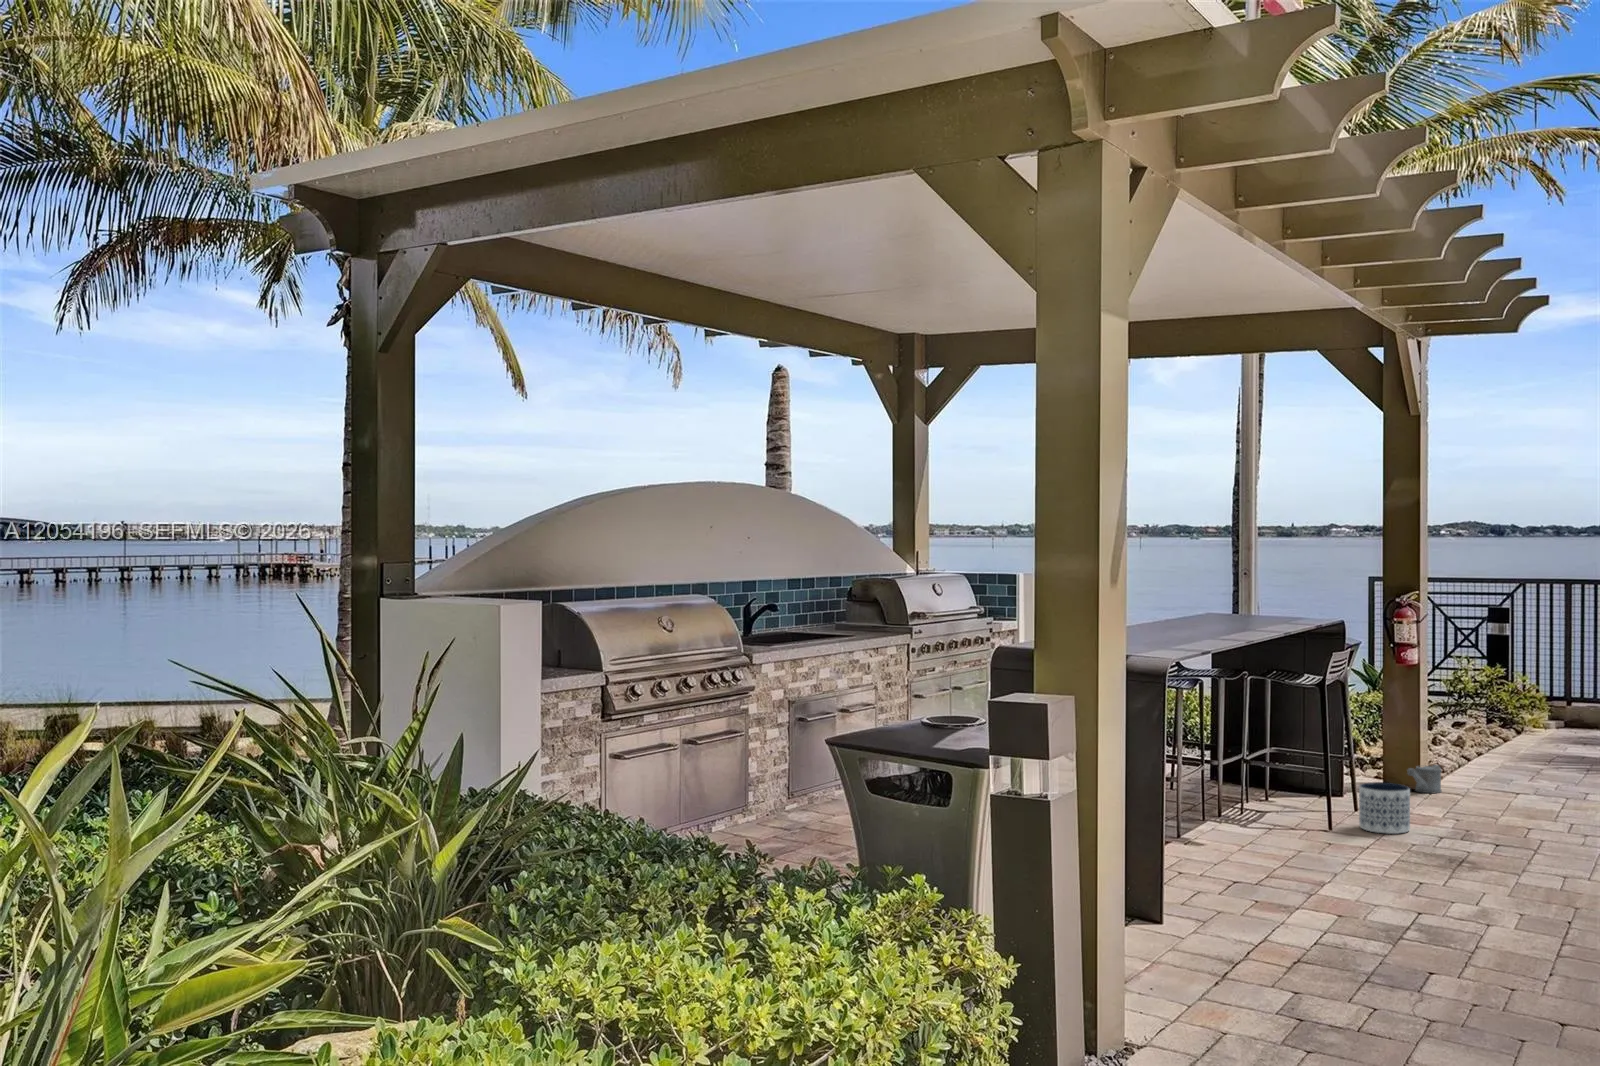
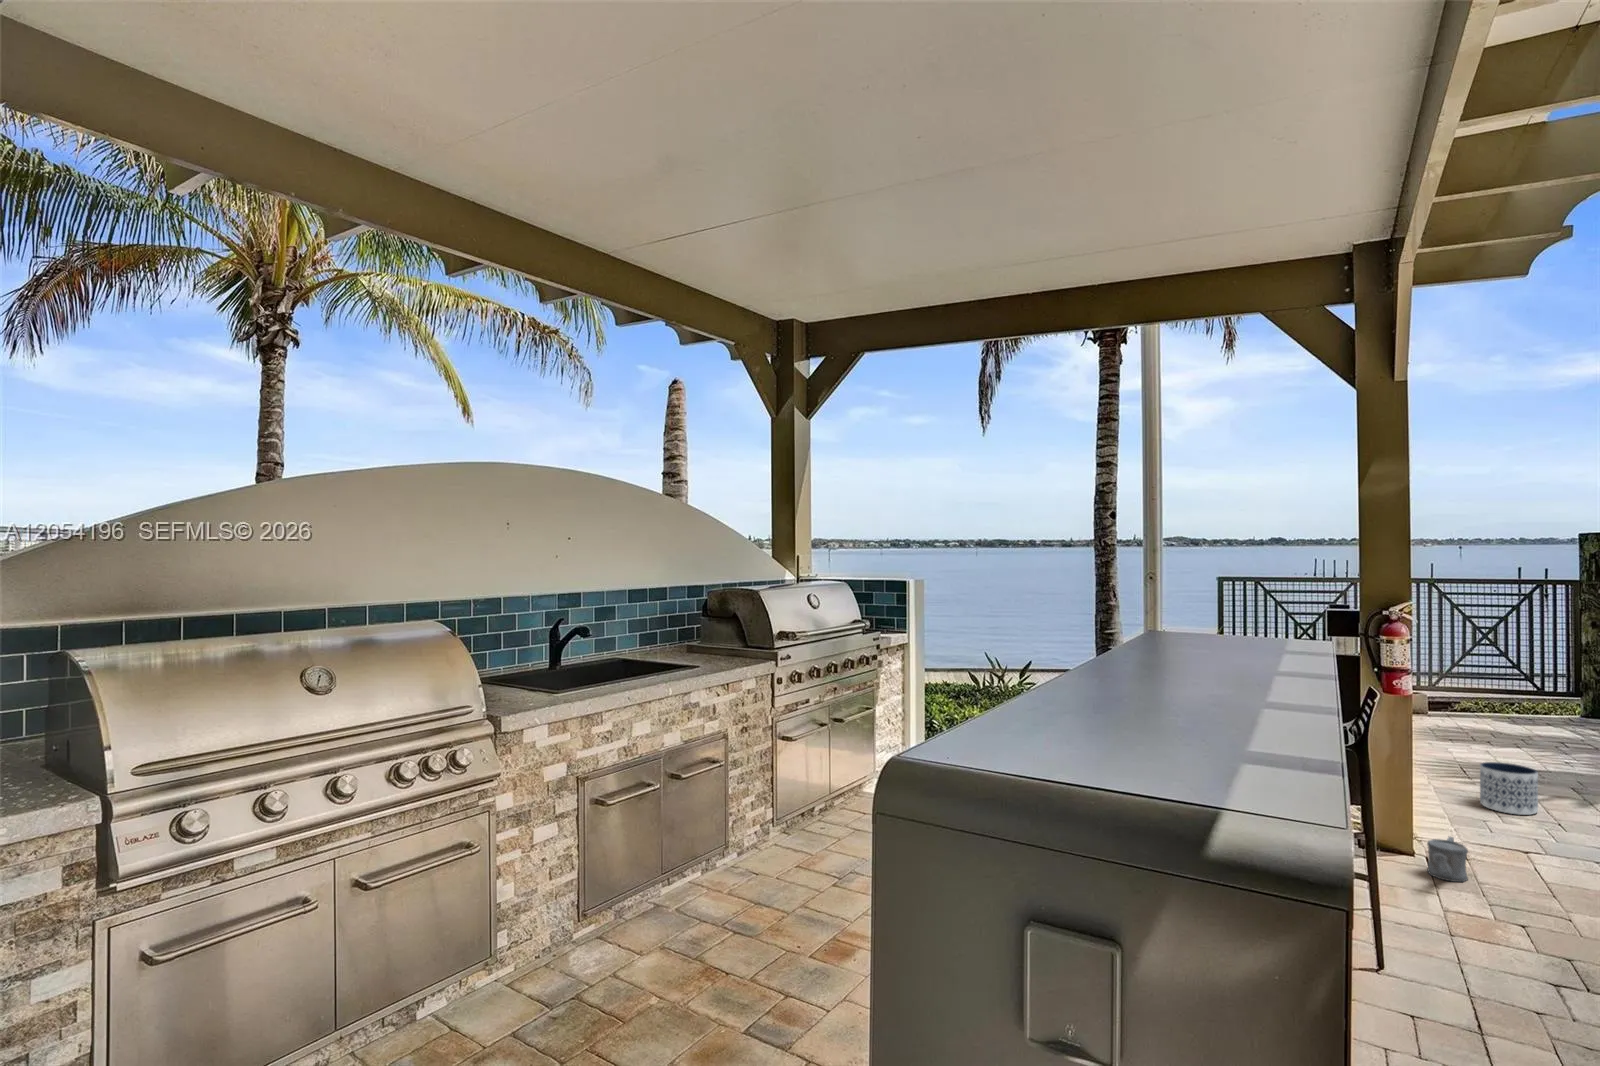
planter: present [1359,783,1410,834] -> present [1480,762,1538,815]

